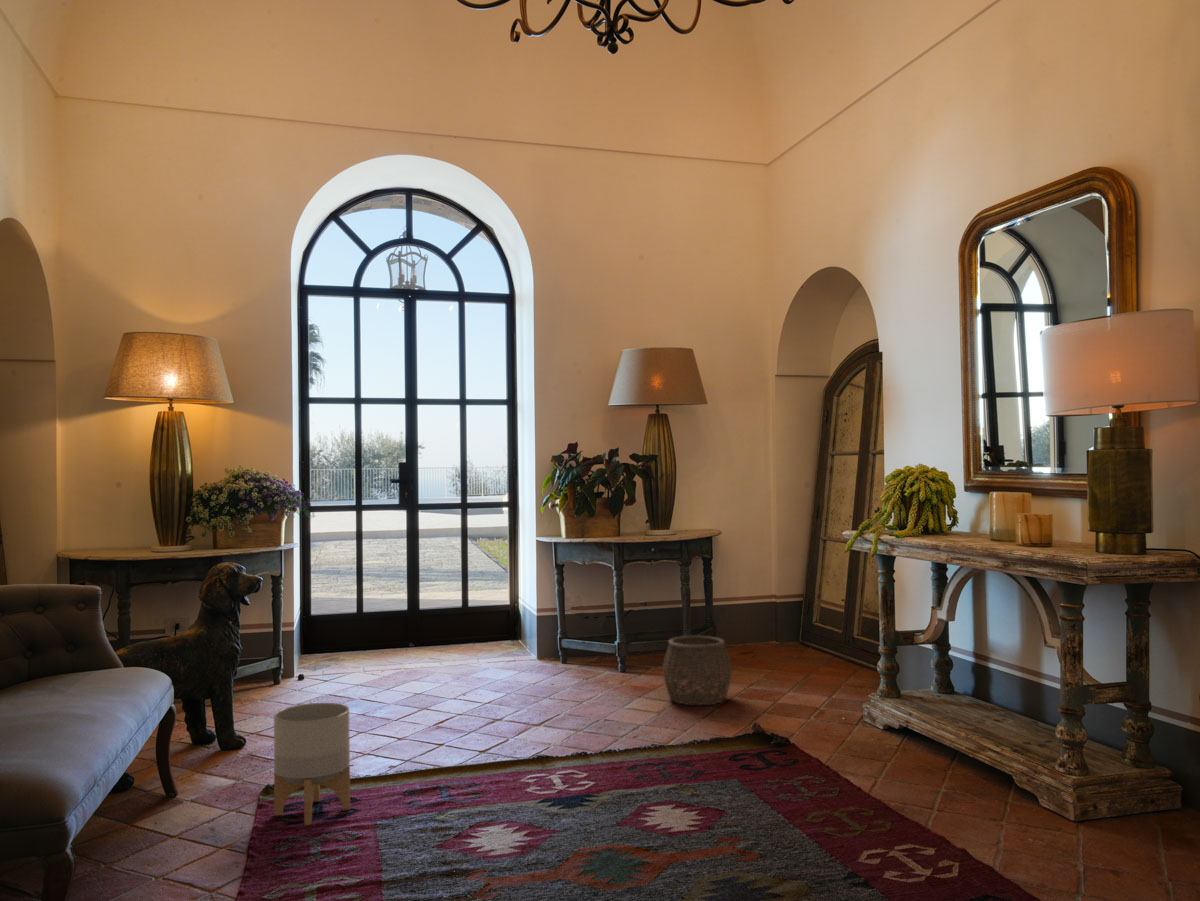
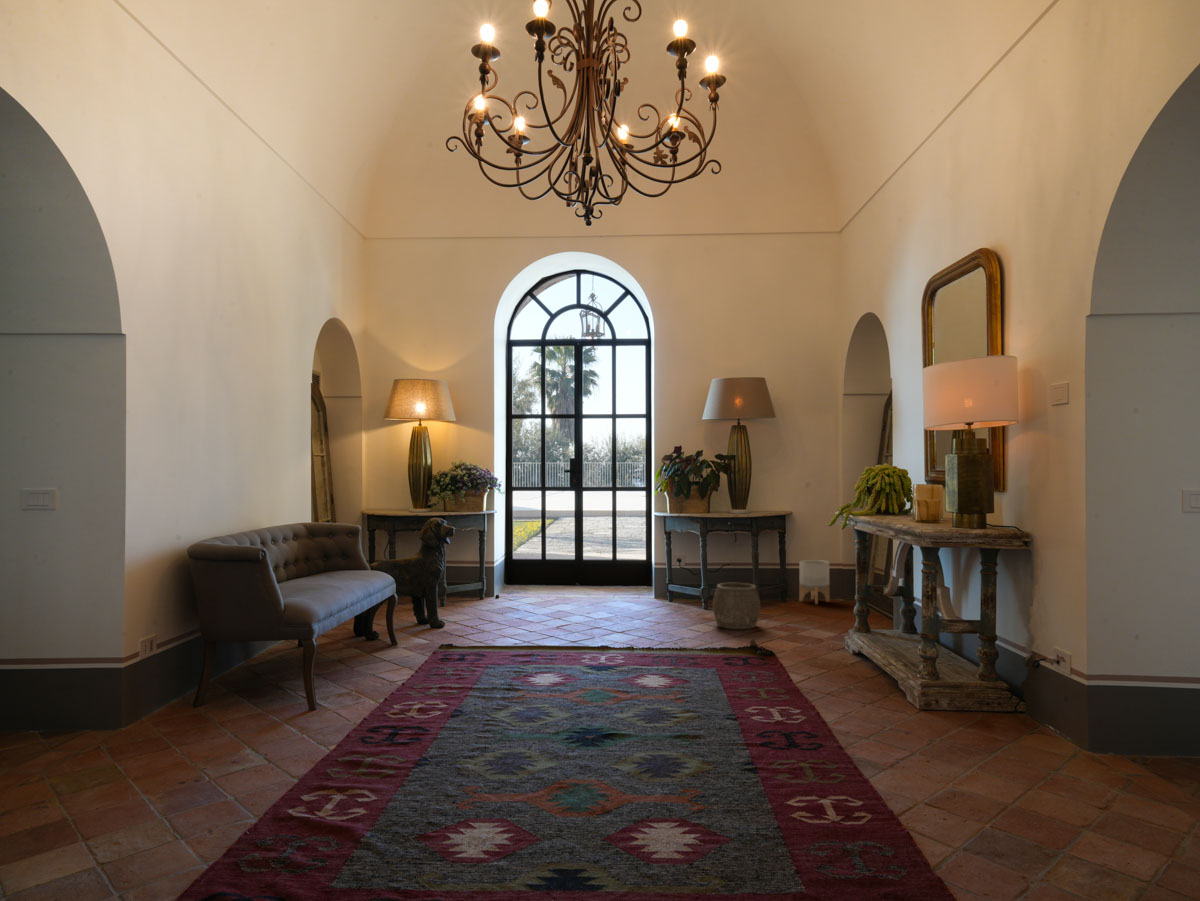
planter: present [274,703,350,825] -> present [800,560,829,604]

